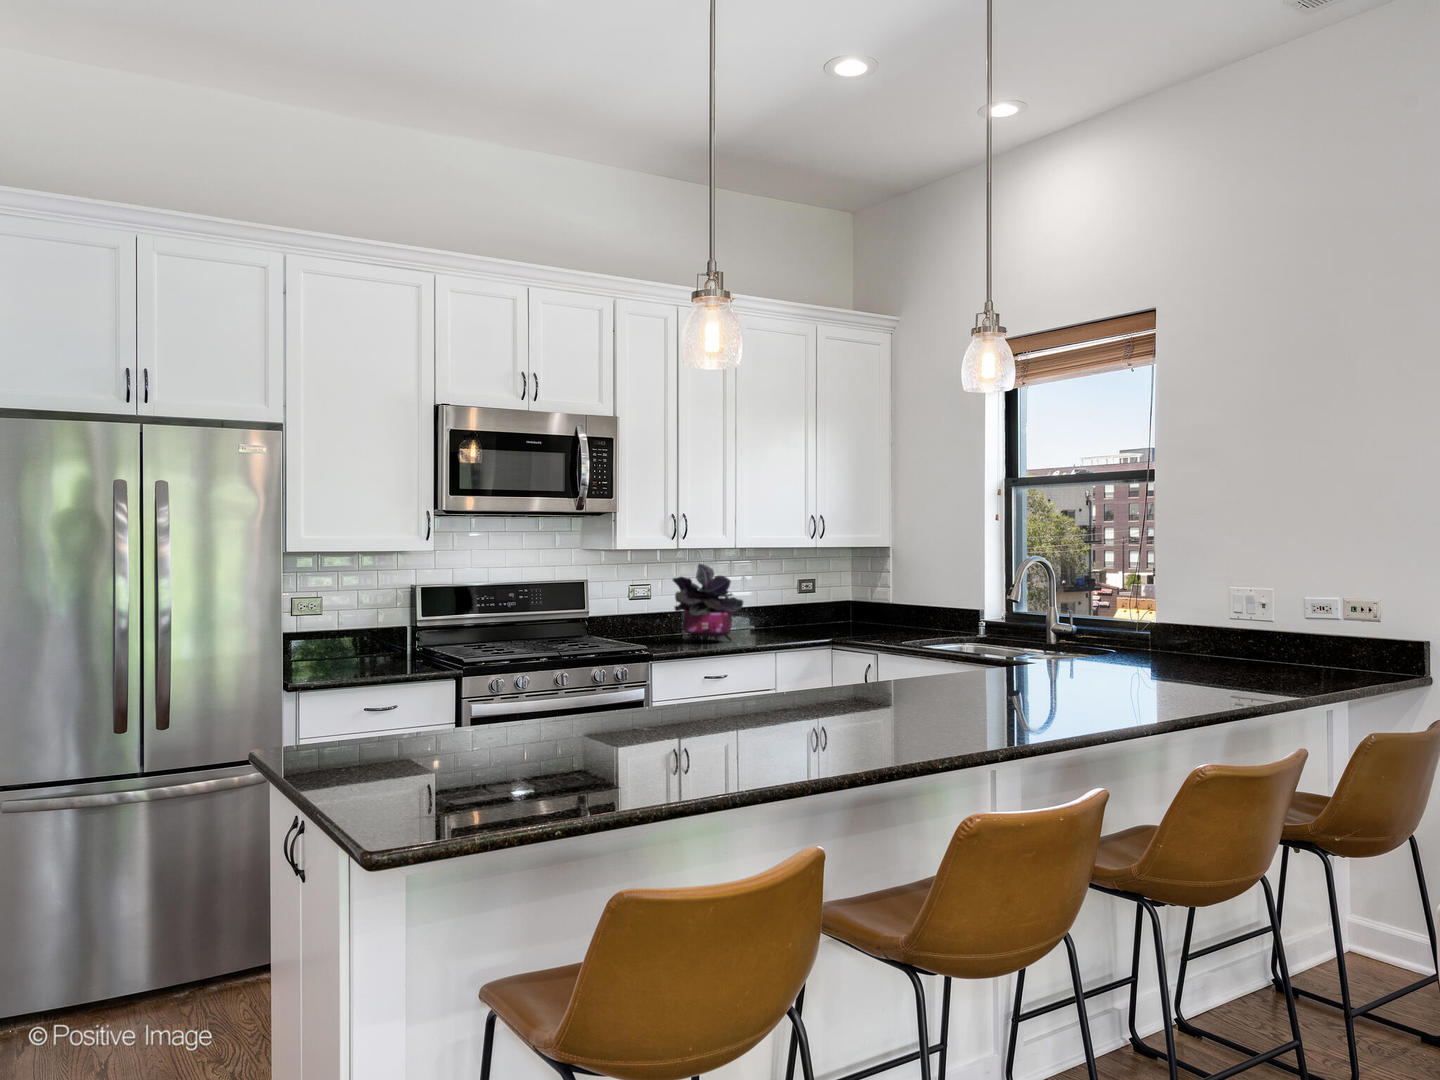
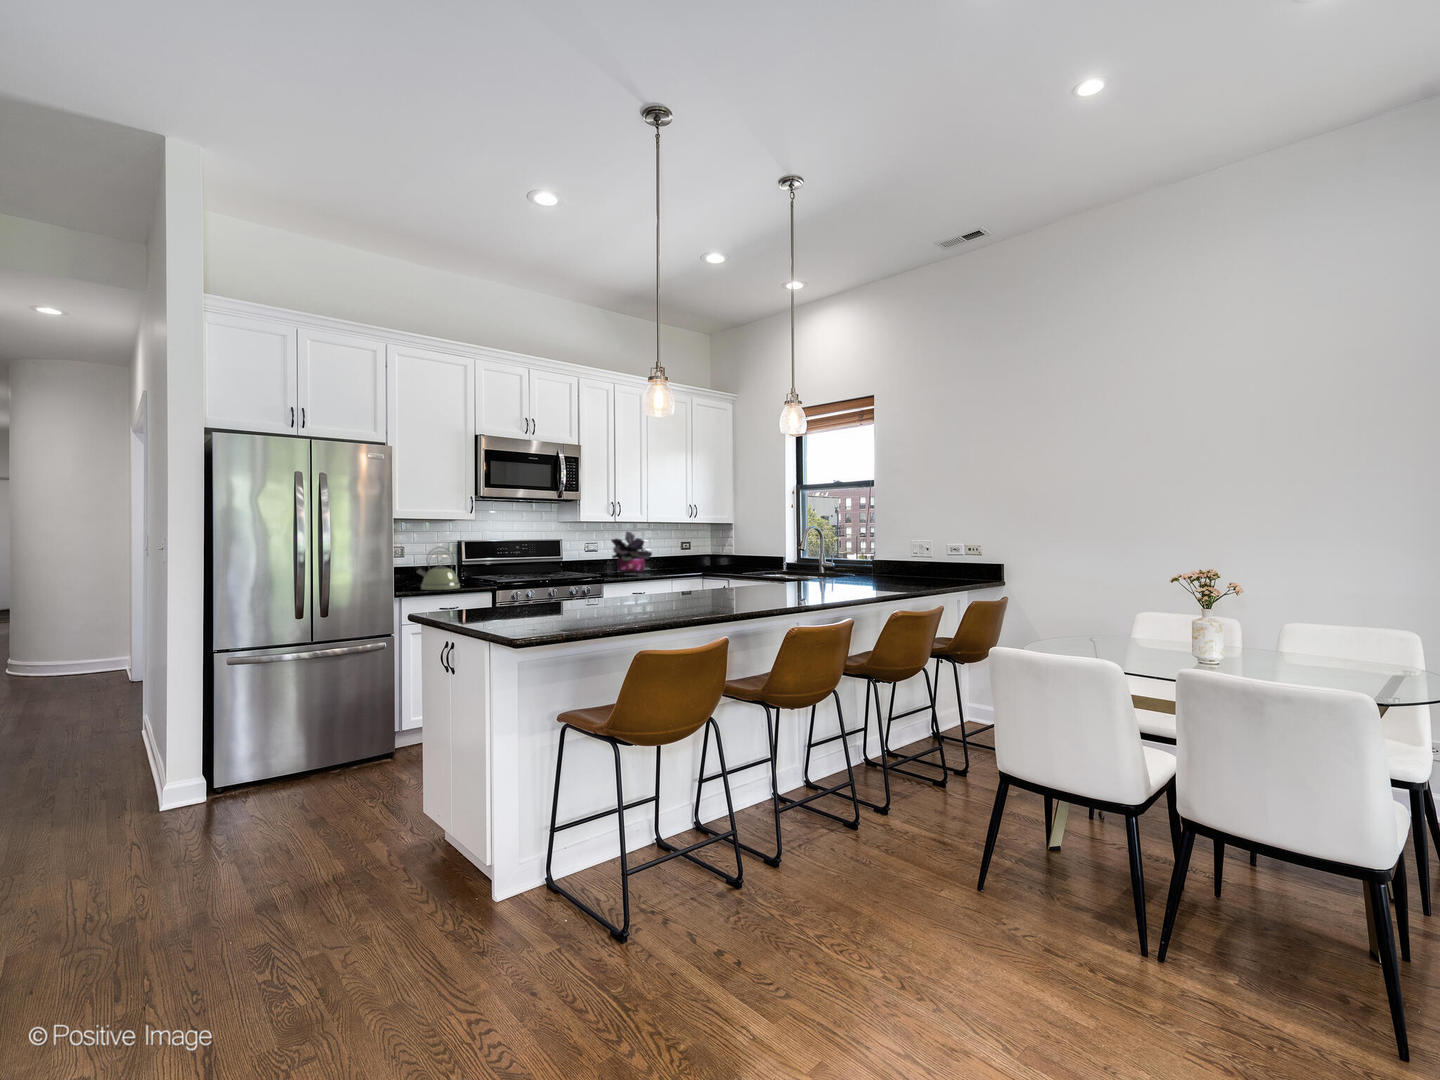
kettle: none [328,600,402,675] -> present [416,549,460,590]

